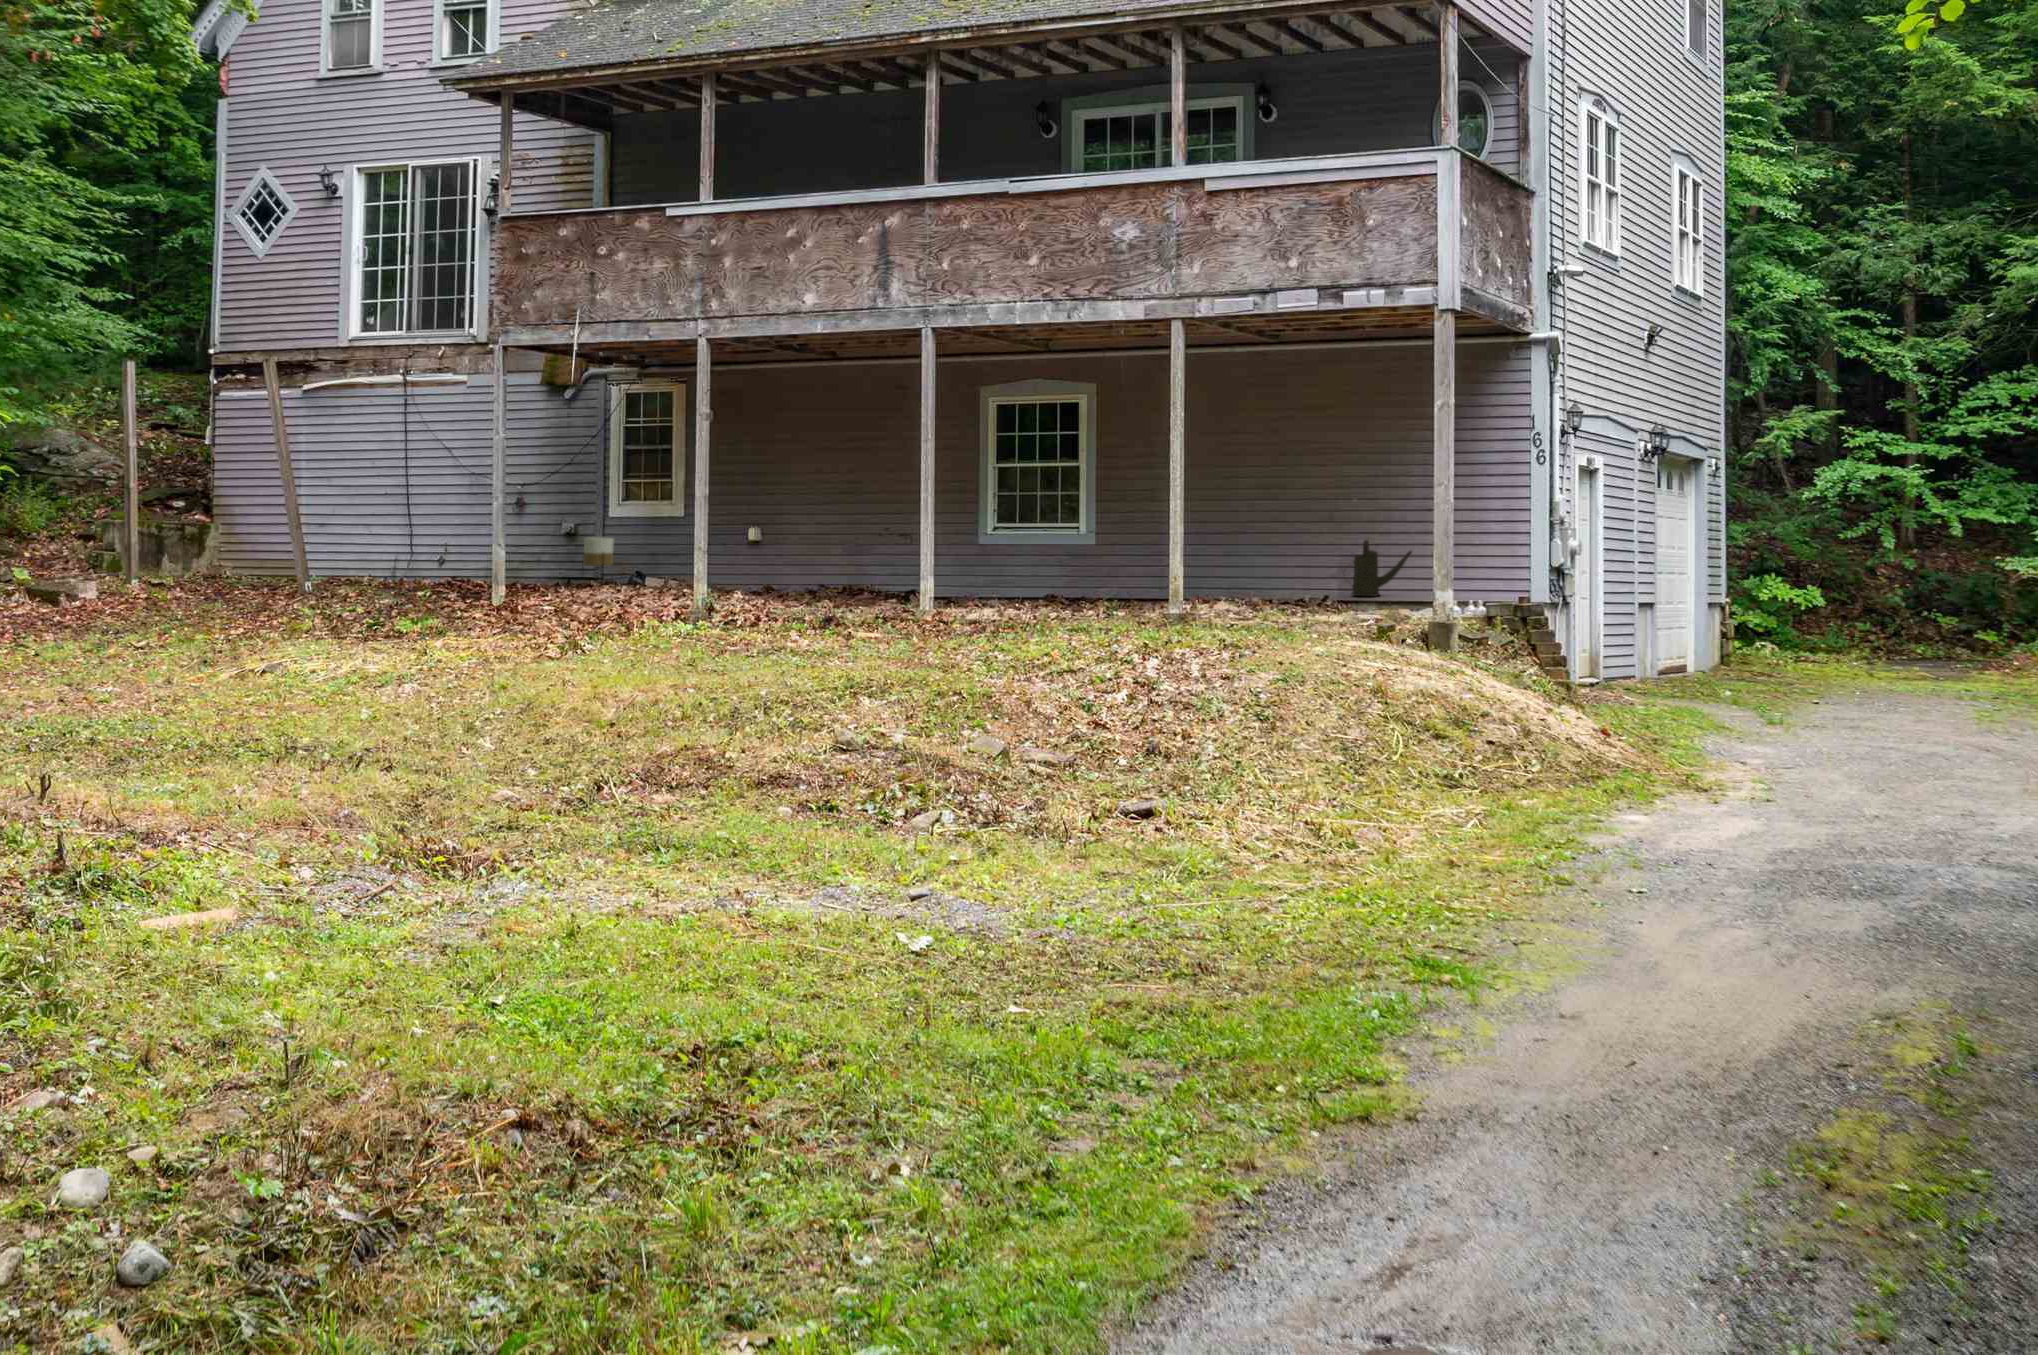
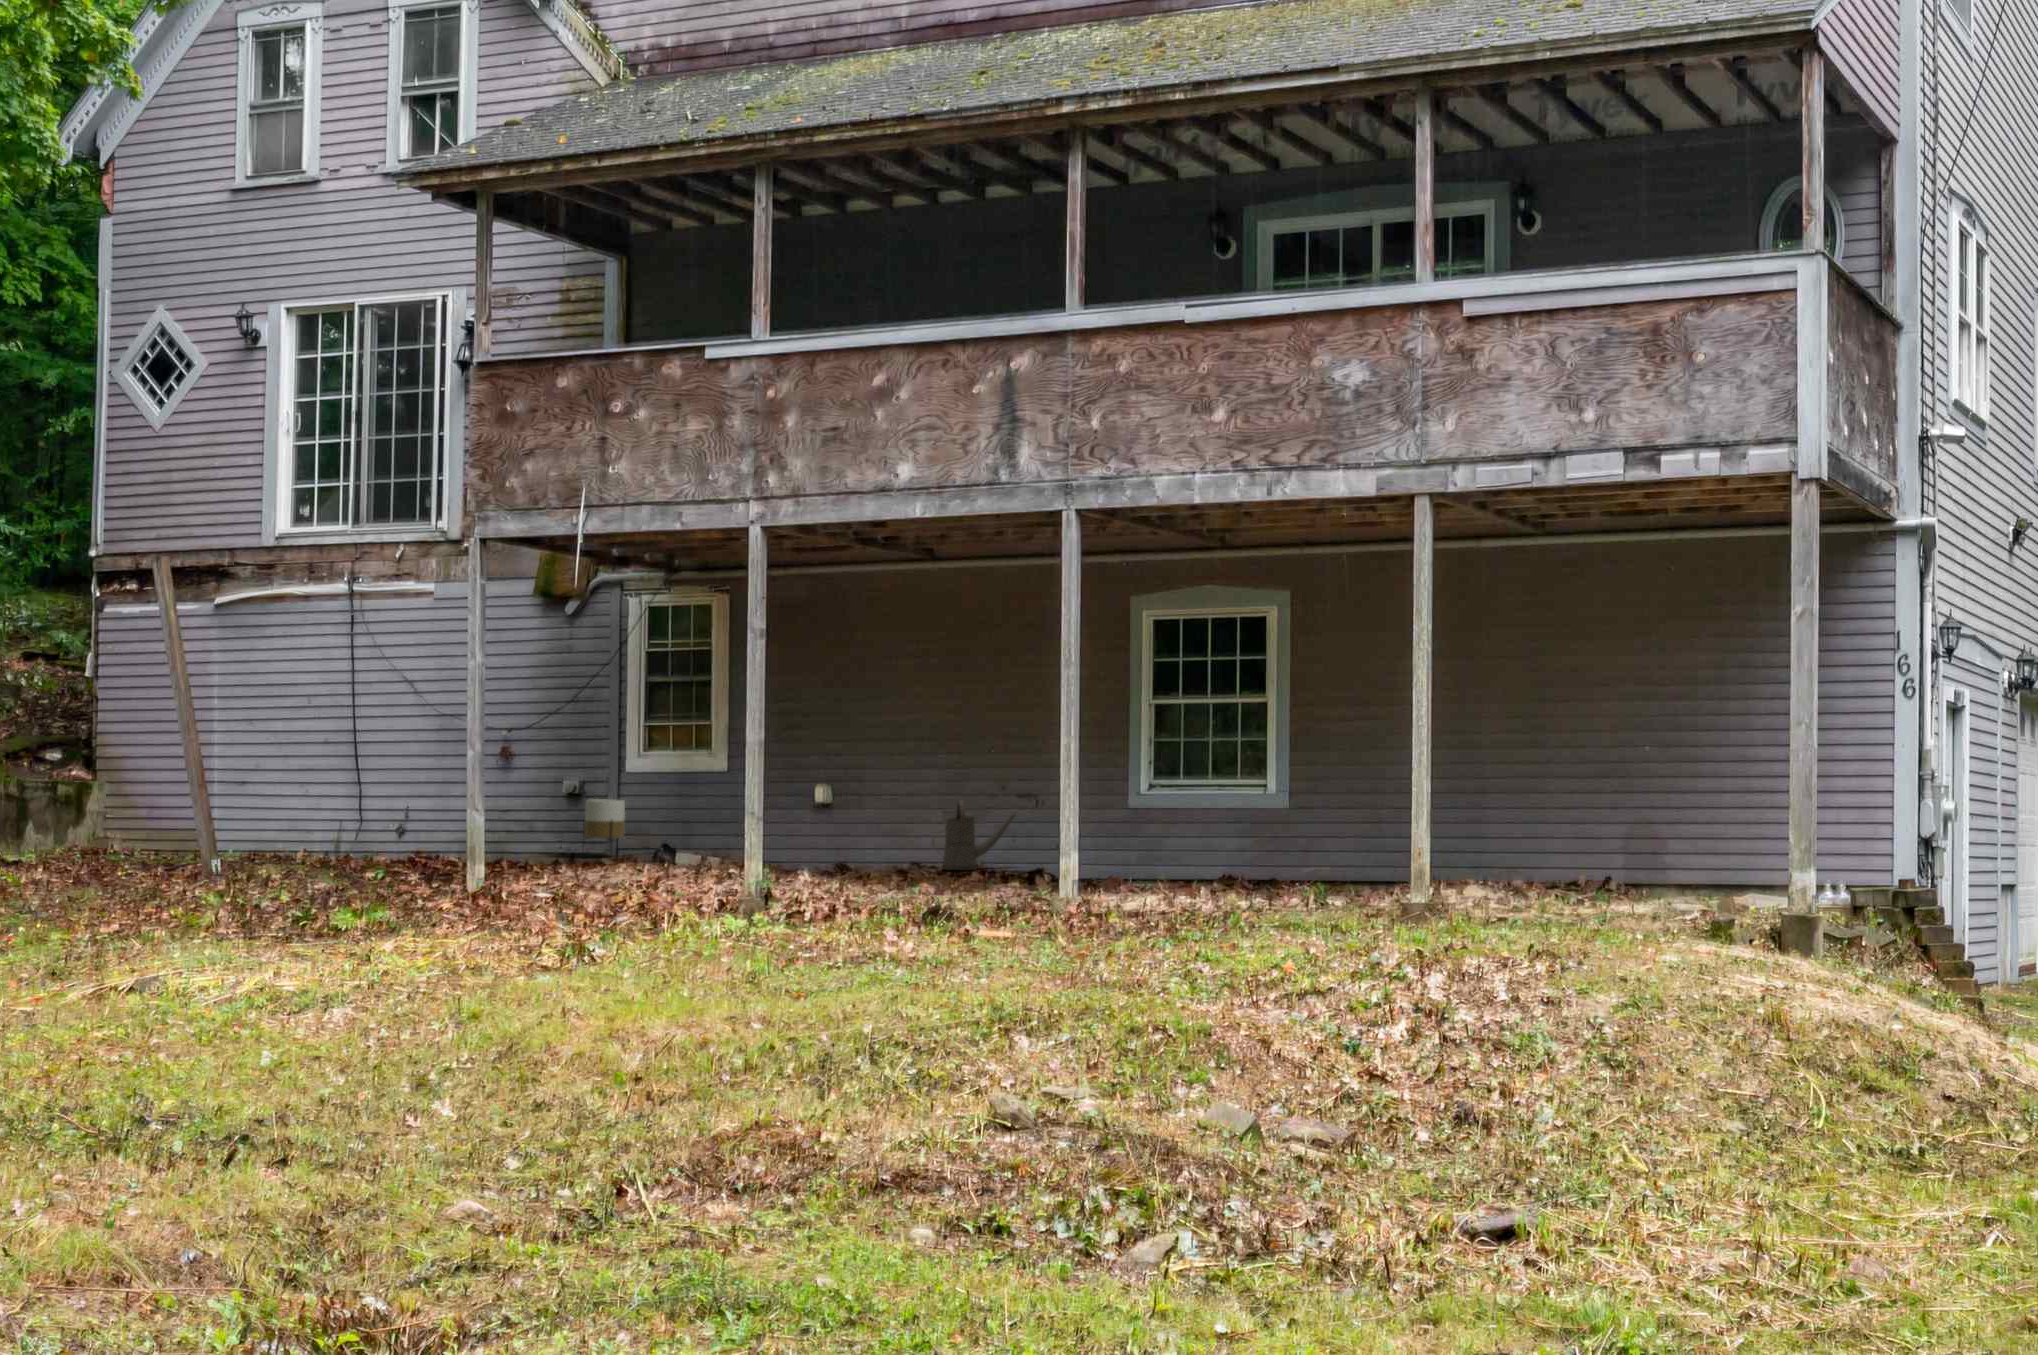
watering can: present [1345,540,1412,596] -> present [932,800,1016,870]

